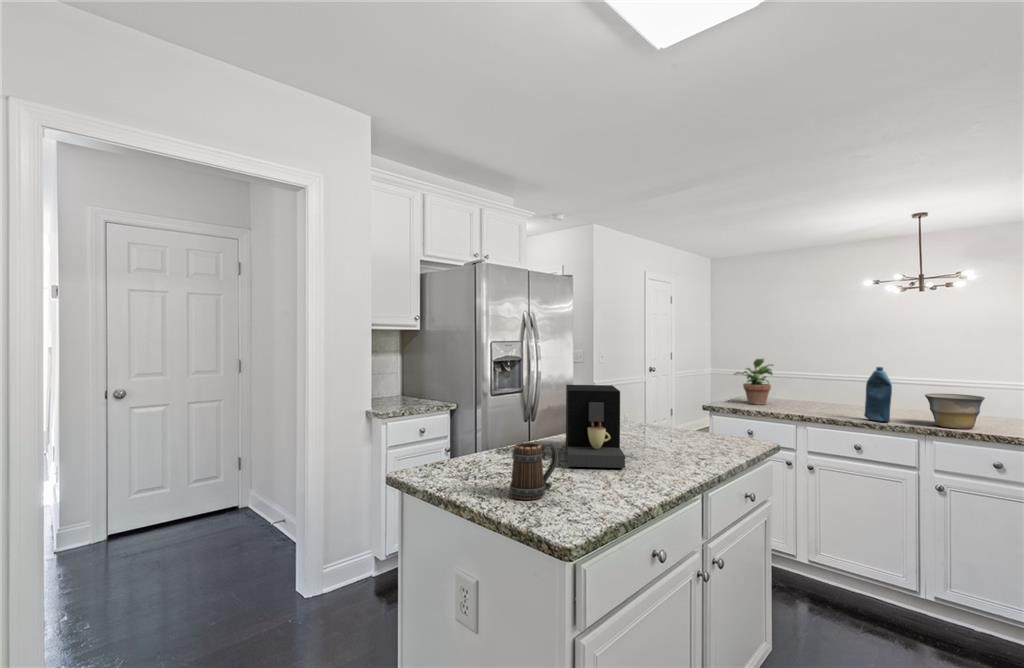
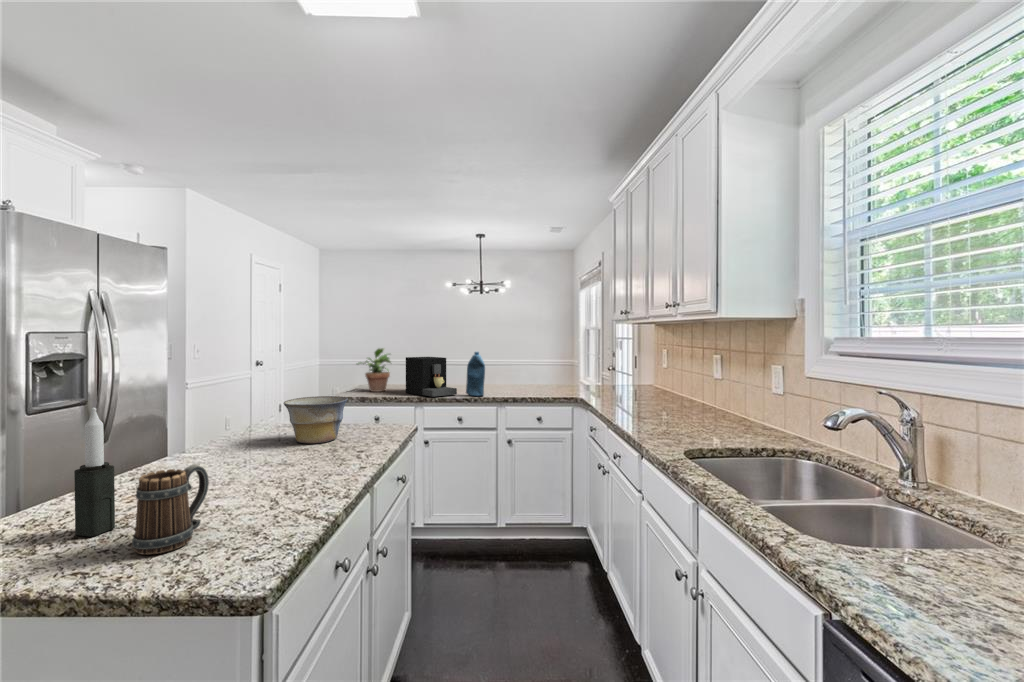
coffee maker: present [566,385,625,468] -> present [406,357,457,397]
bowl: present [925,393,985,429] -> present [284,396,347,443]
candle: none [487,394,508,480] -> present [74,408,115,536]

